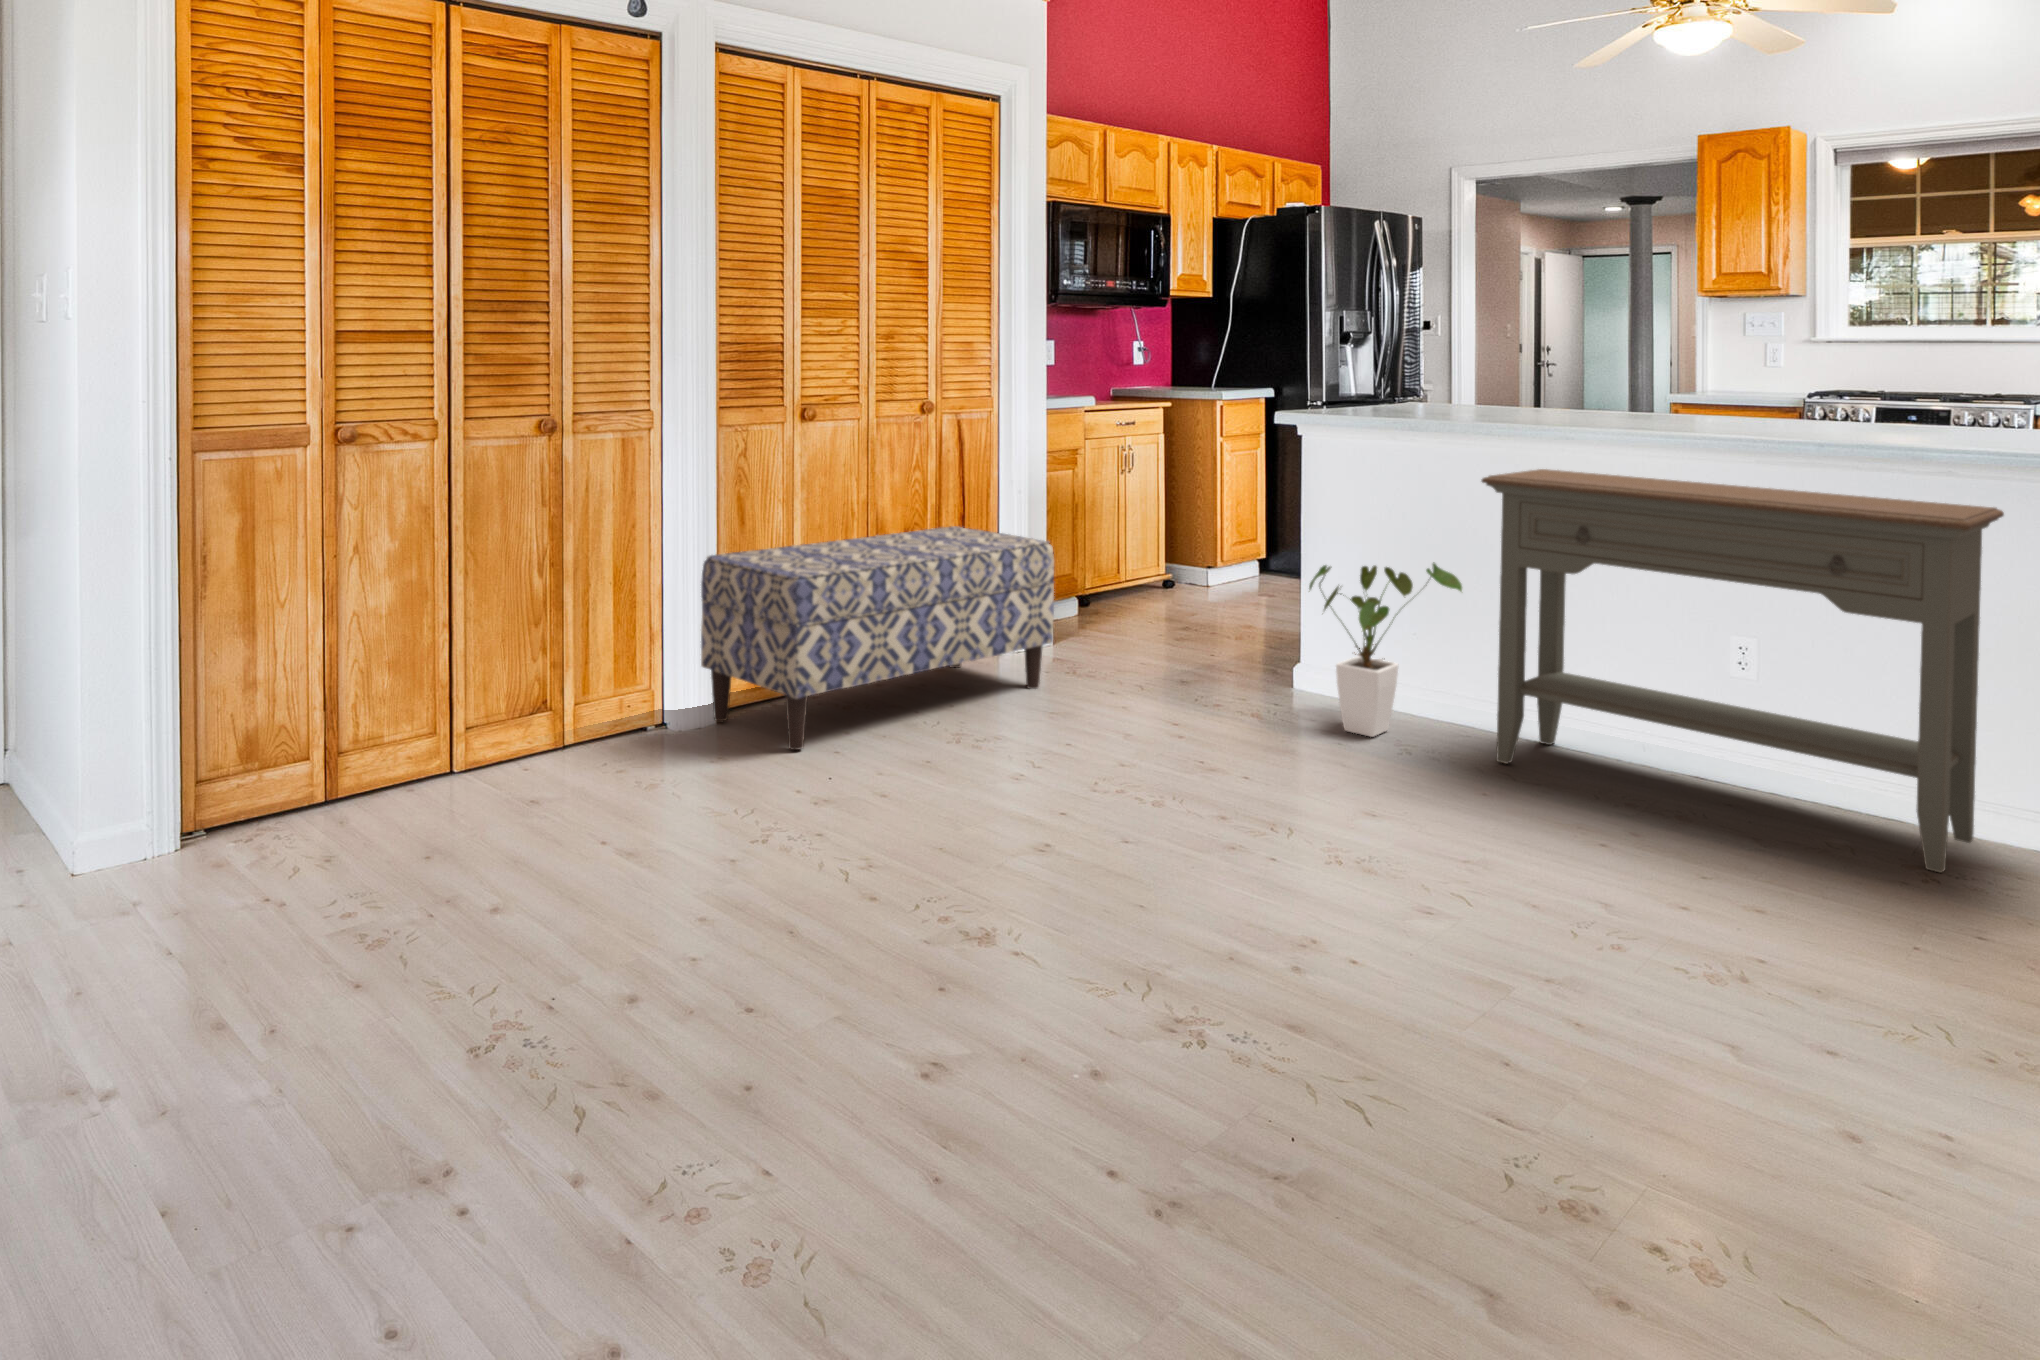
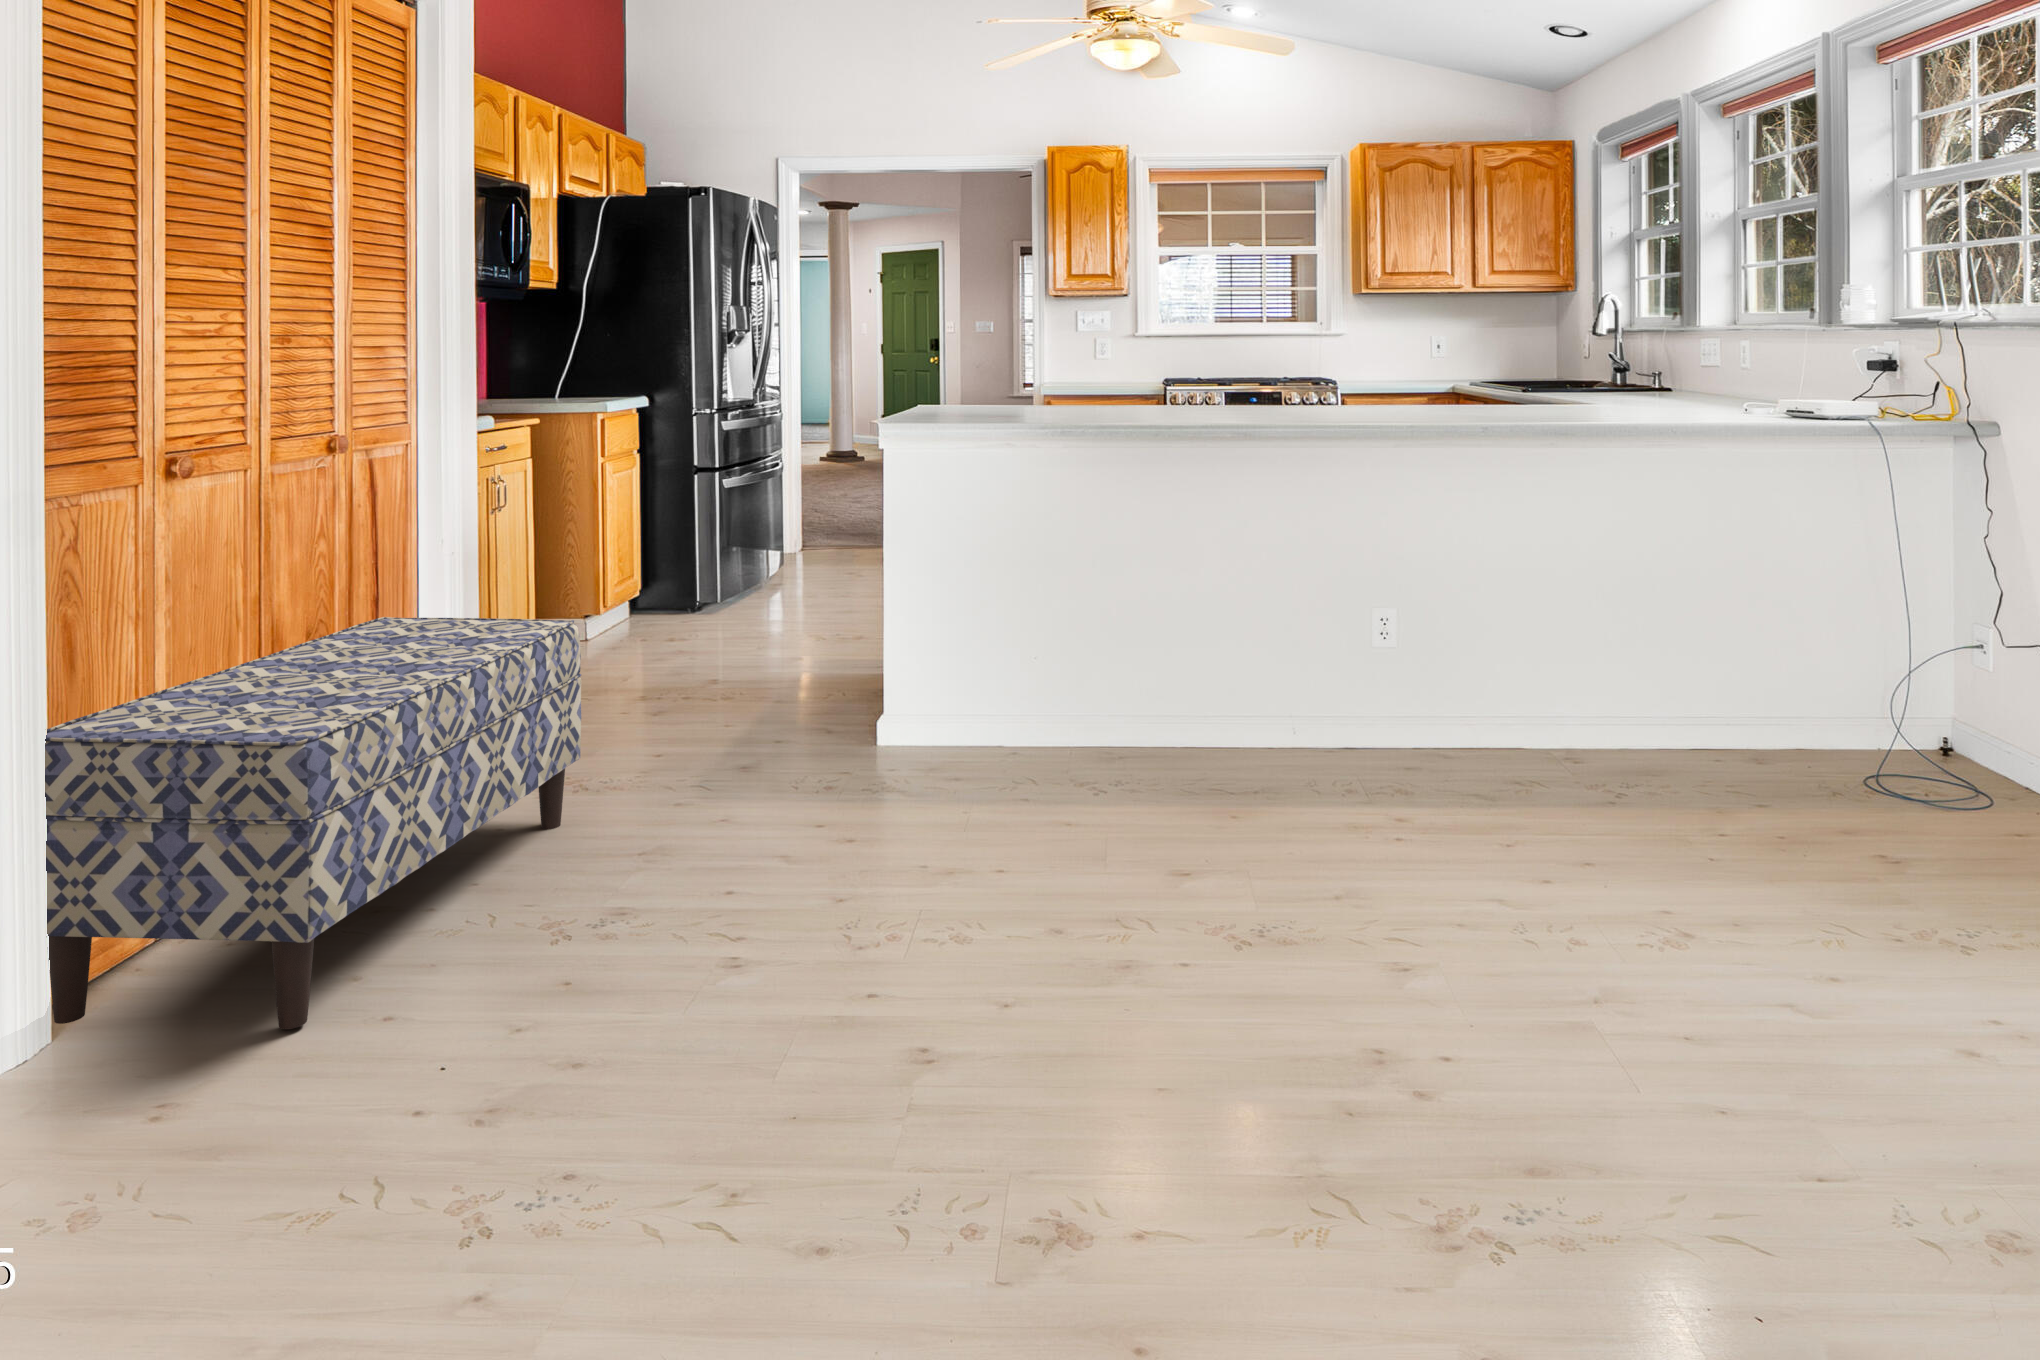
console table: present [1482,469,2004,873] -> none [1156,473,1606,797]
house plant: present [1309,562,1462,737] -> none [960,584,1095,789]

